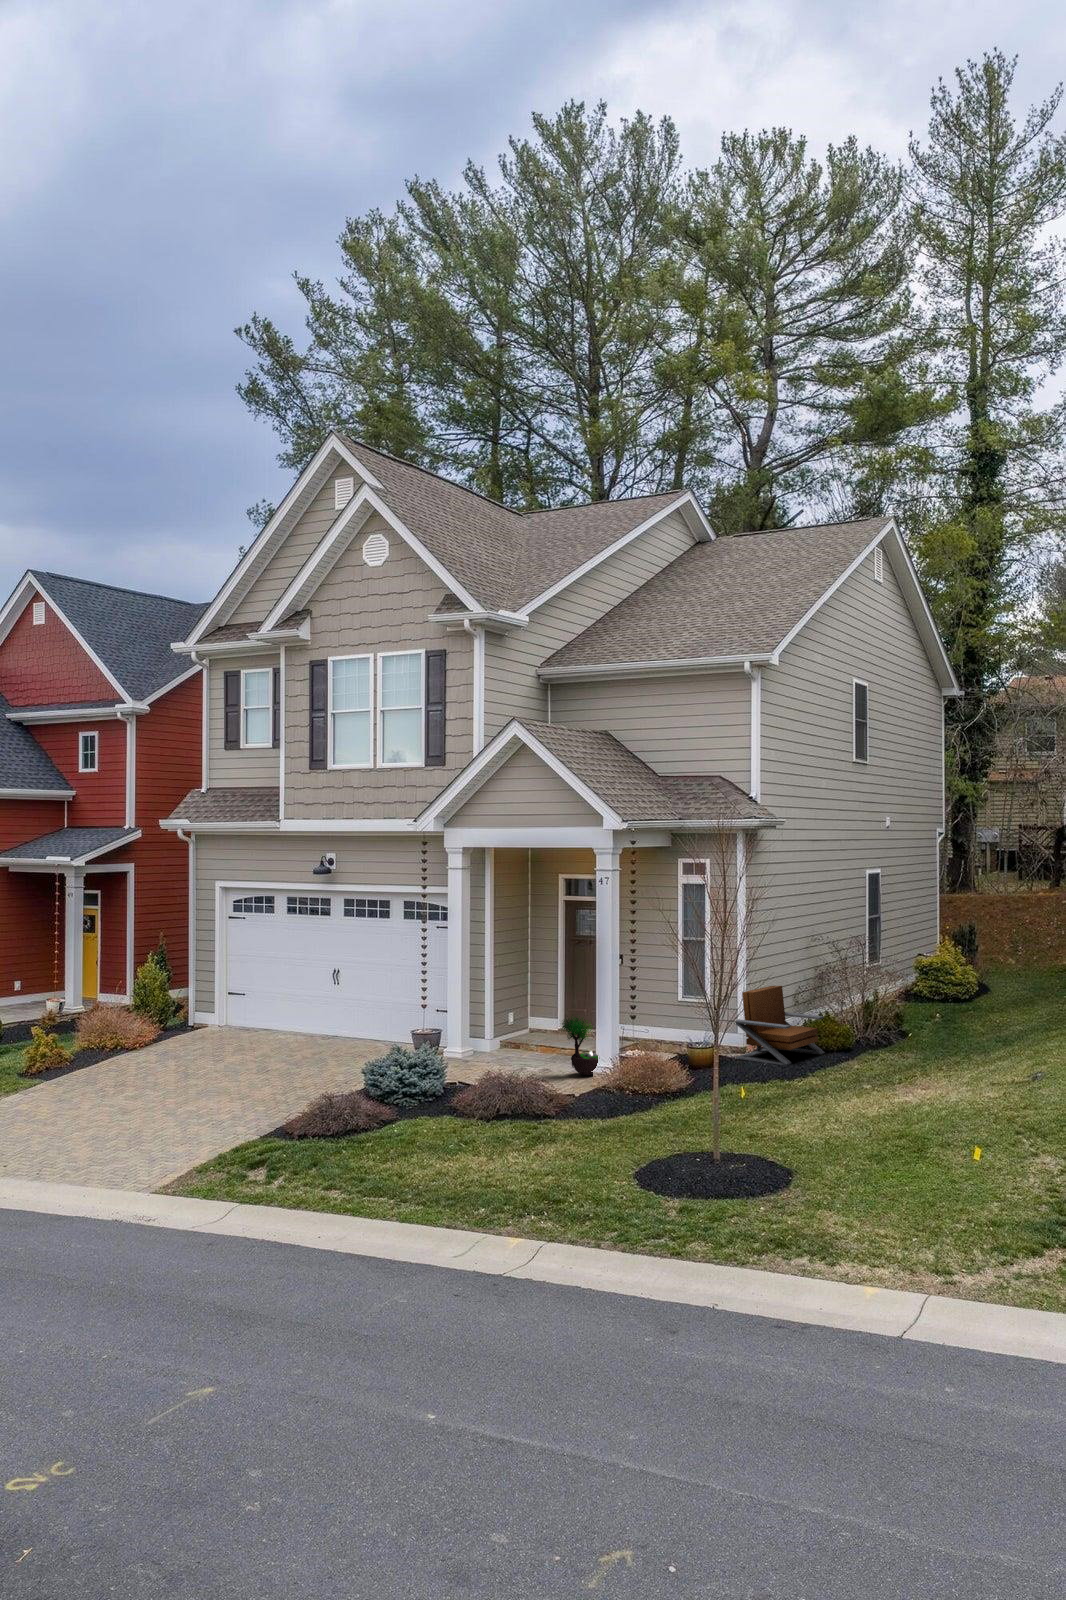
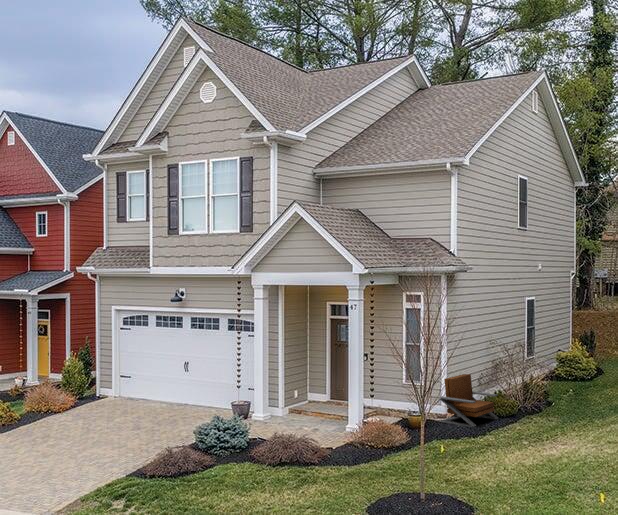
potted tree: present [562,1016,600,1075] -> none [325,391,351,433]

